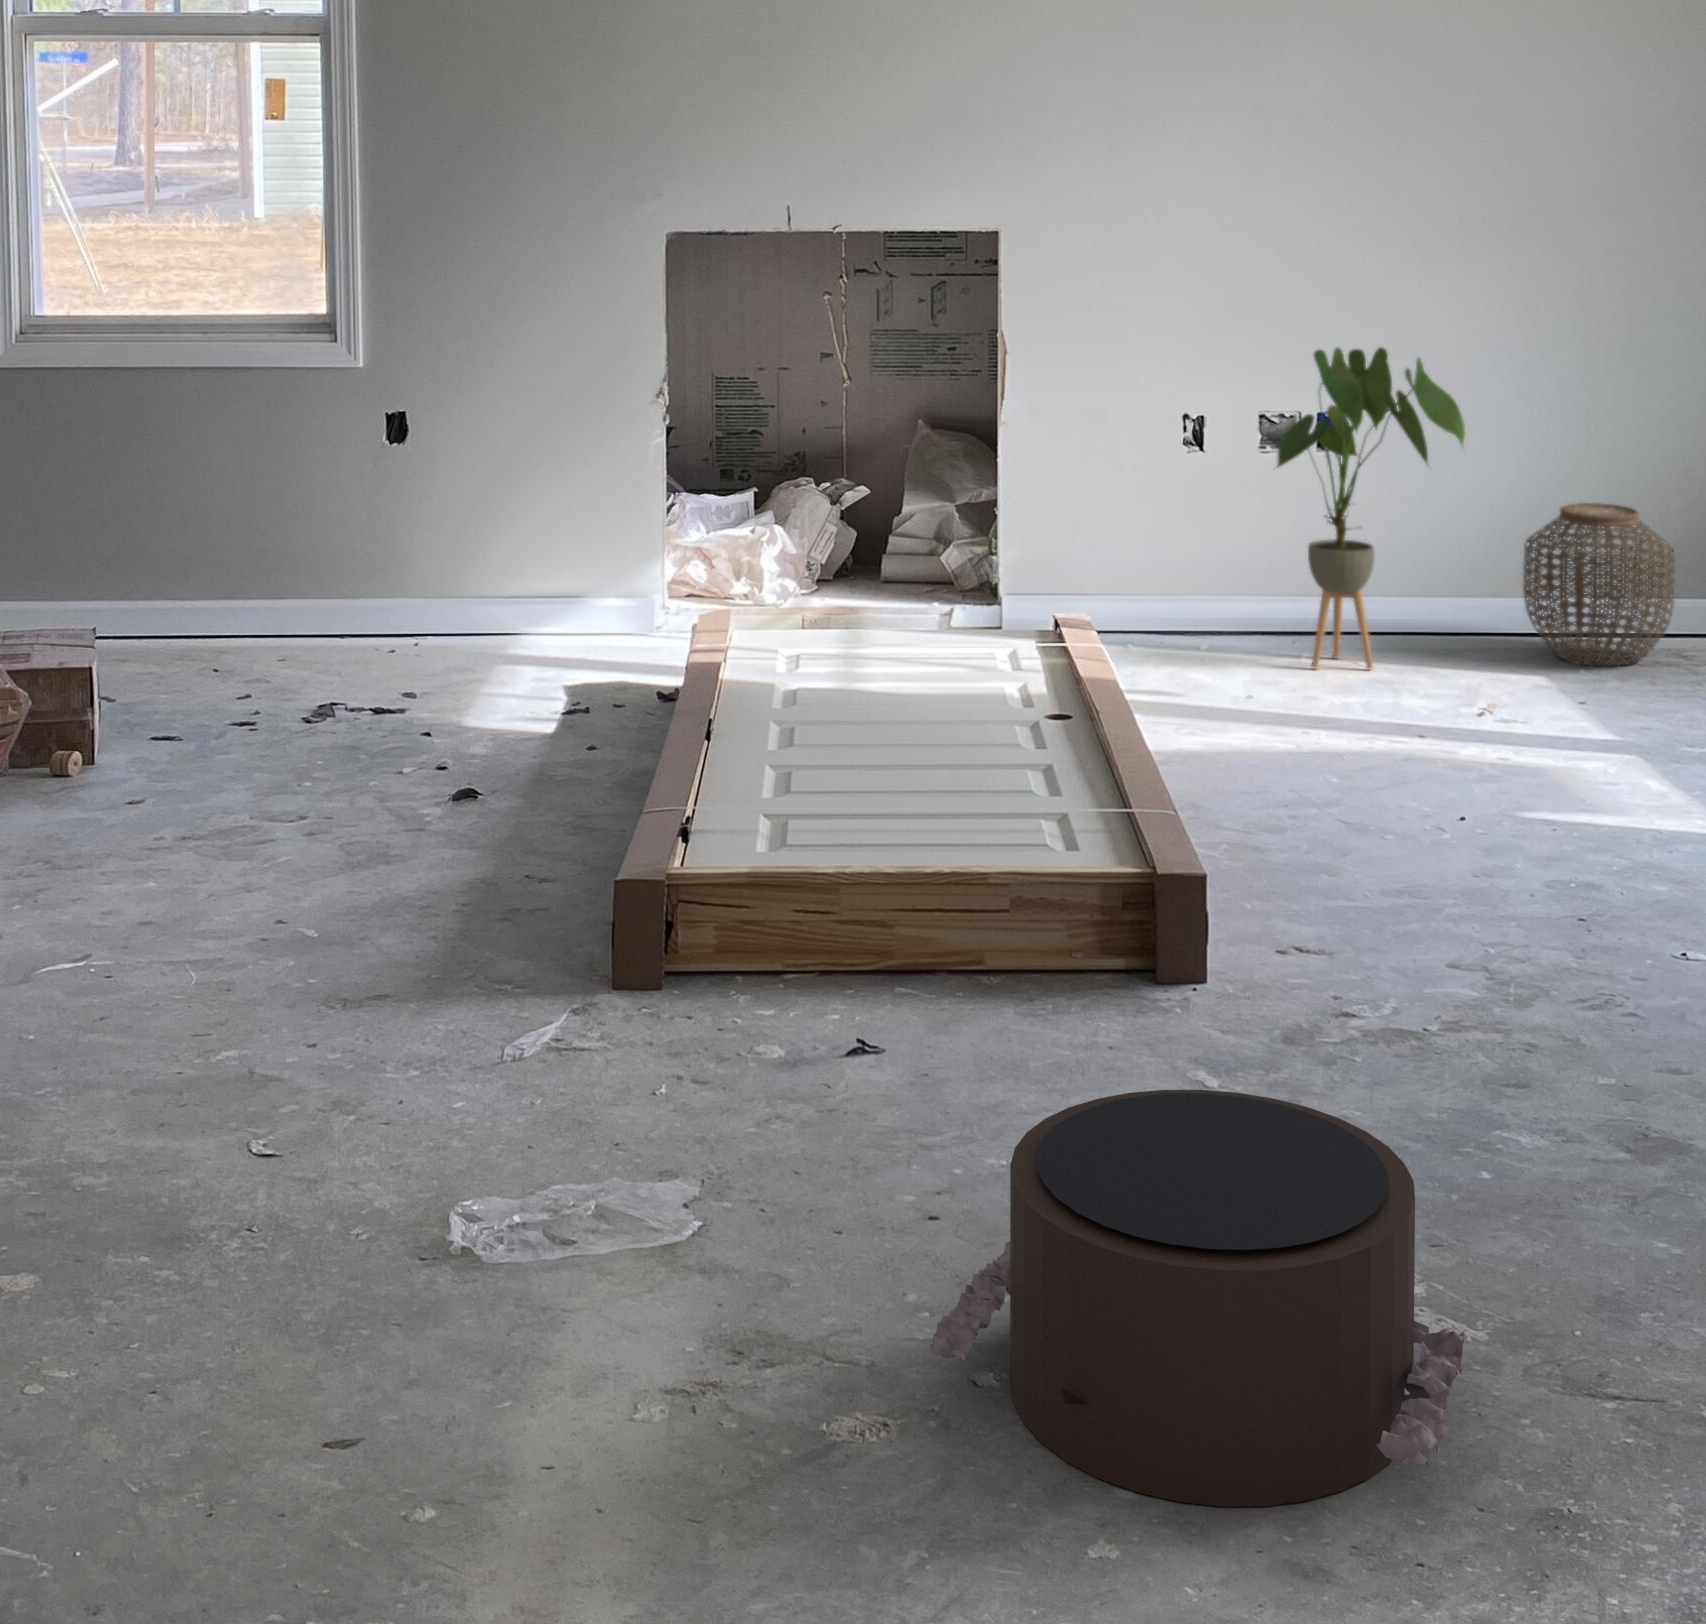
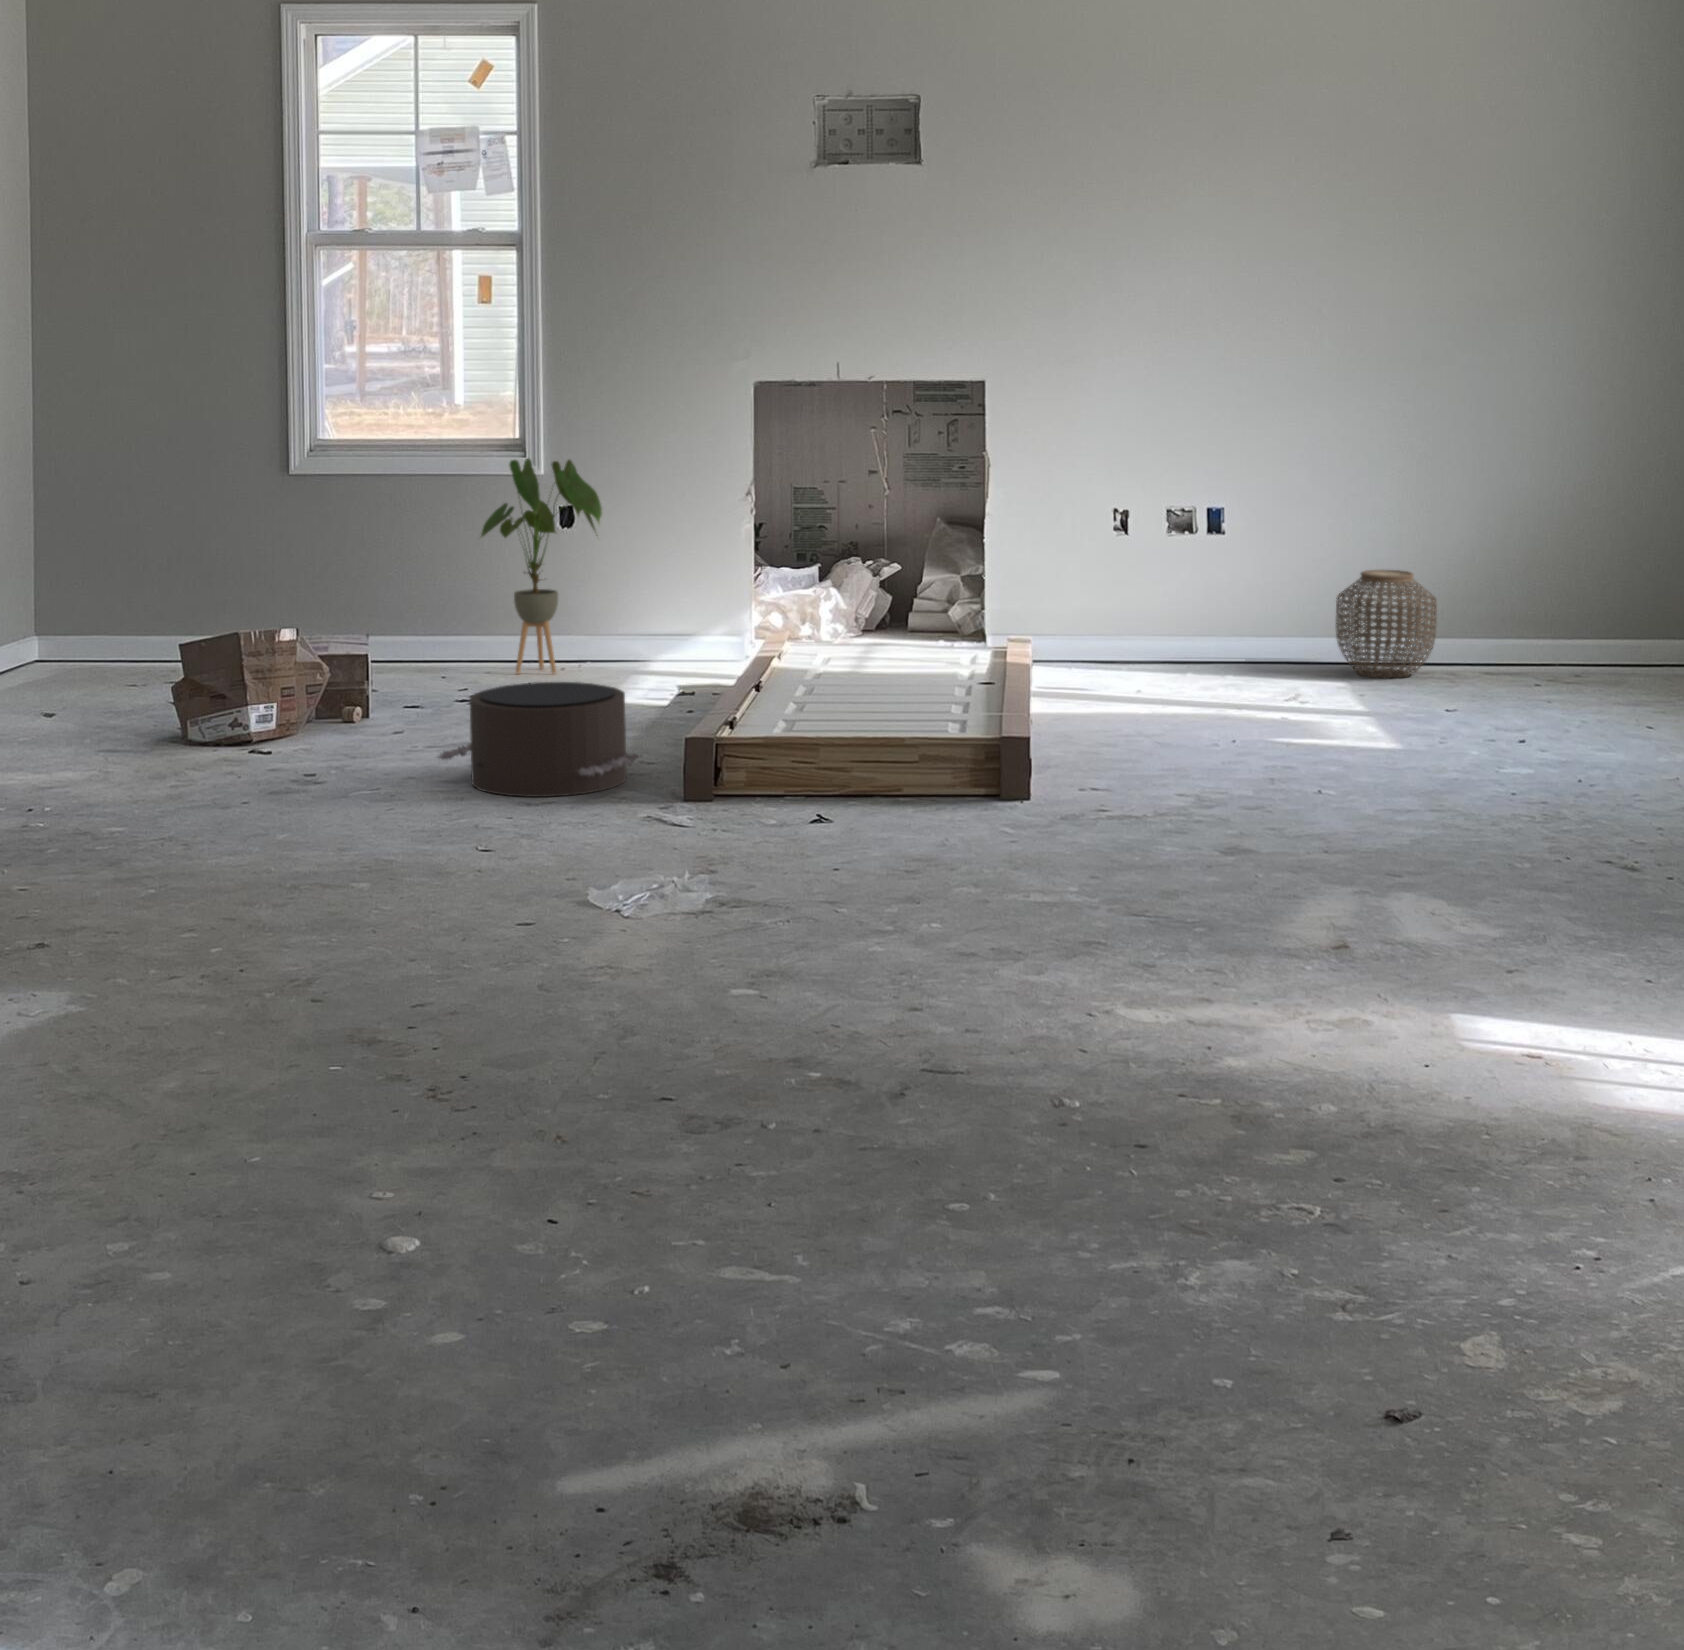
house plant: present [1277,347,1465,669] -> present [481,458,602,674]
pouf: present [927,1090,1465,1507] -> present [438,682,639,797]

